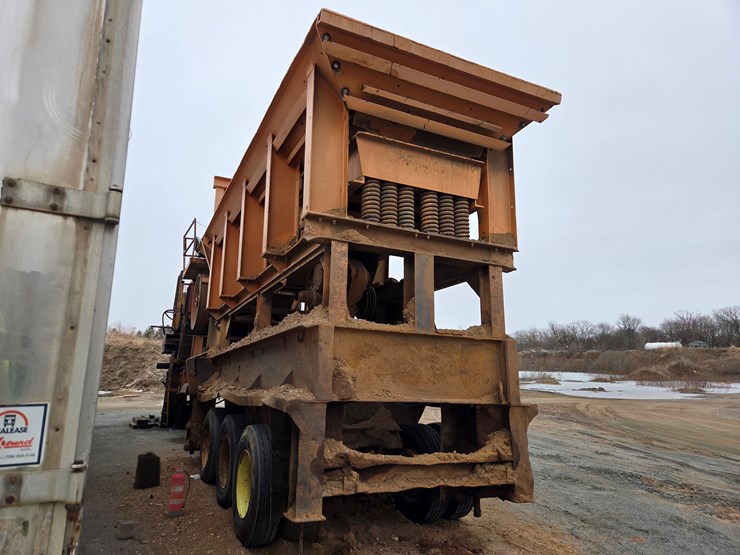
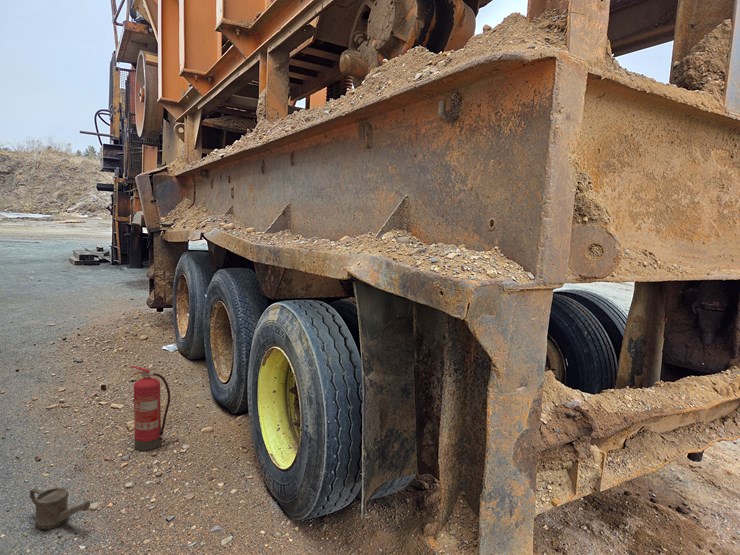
backpack: present [134,452,161,489] -> none [72,321,116,377]

